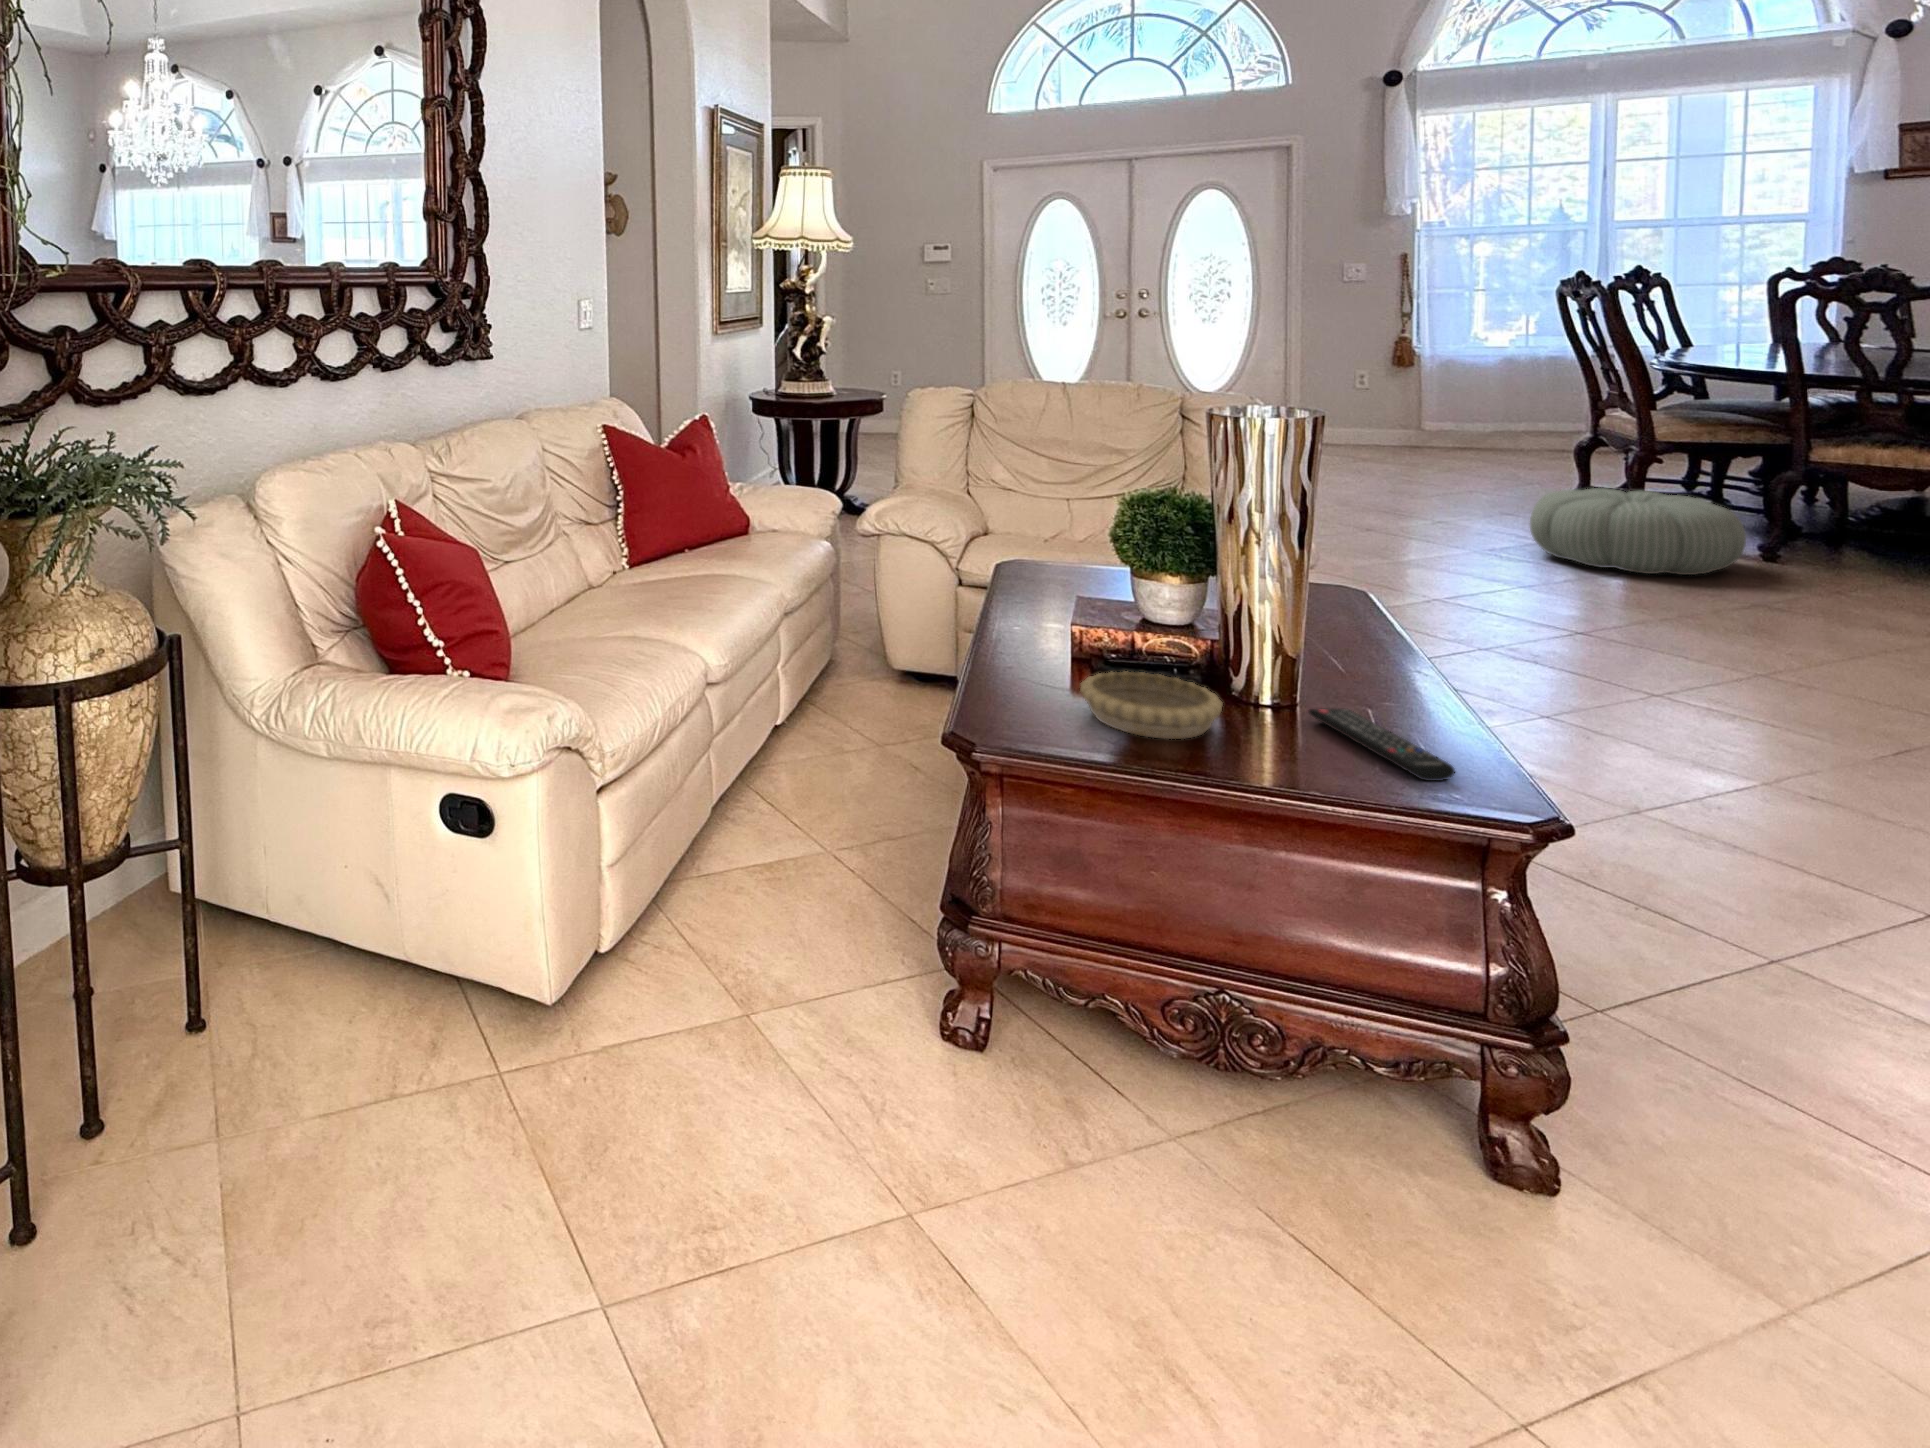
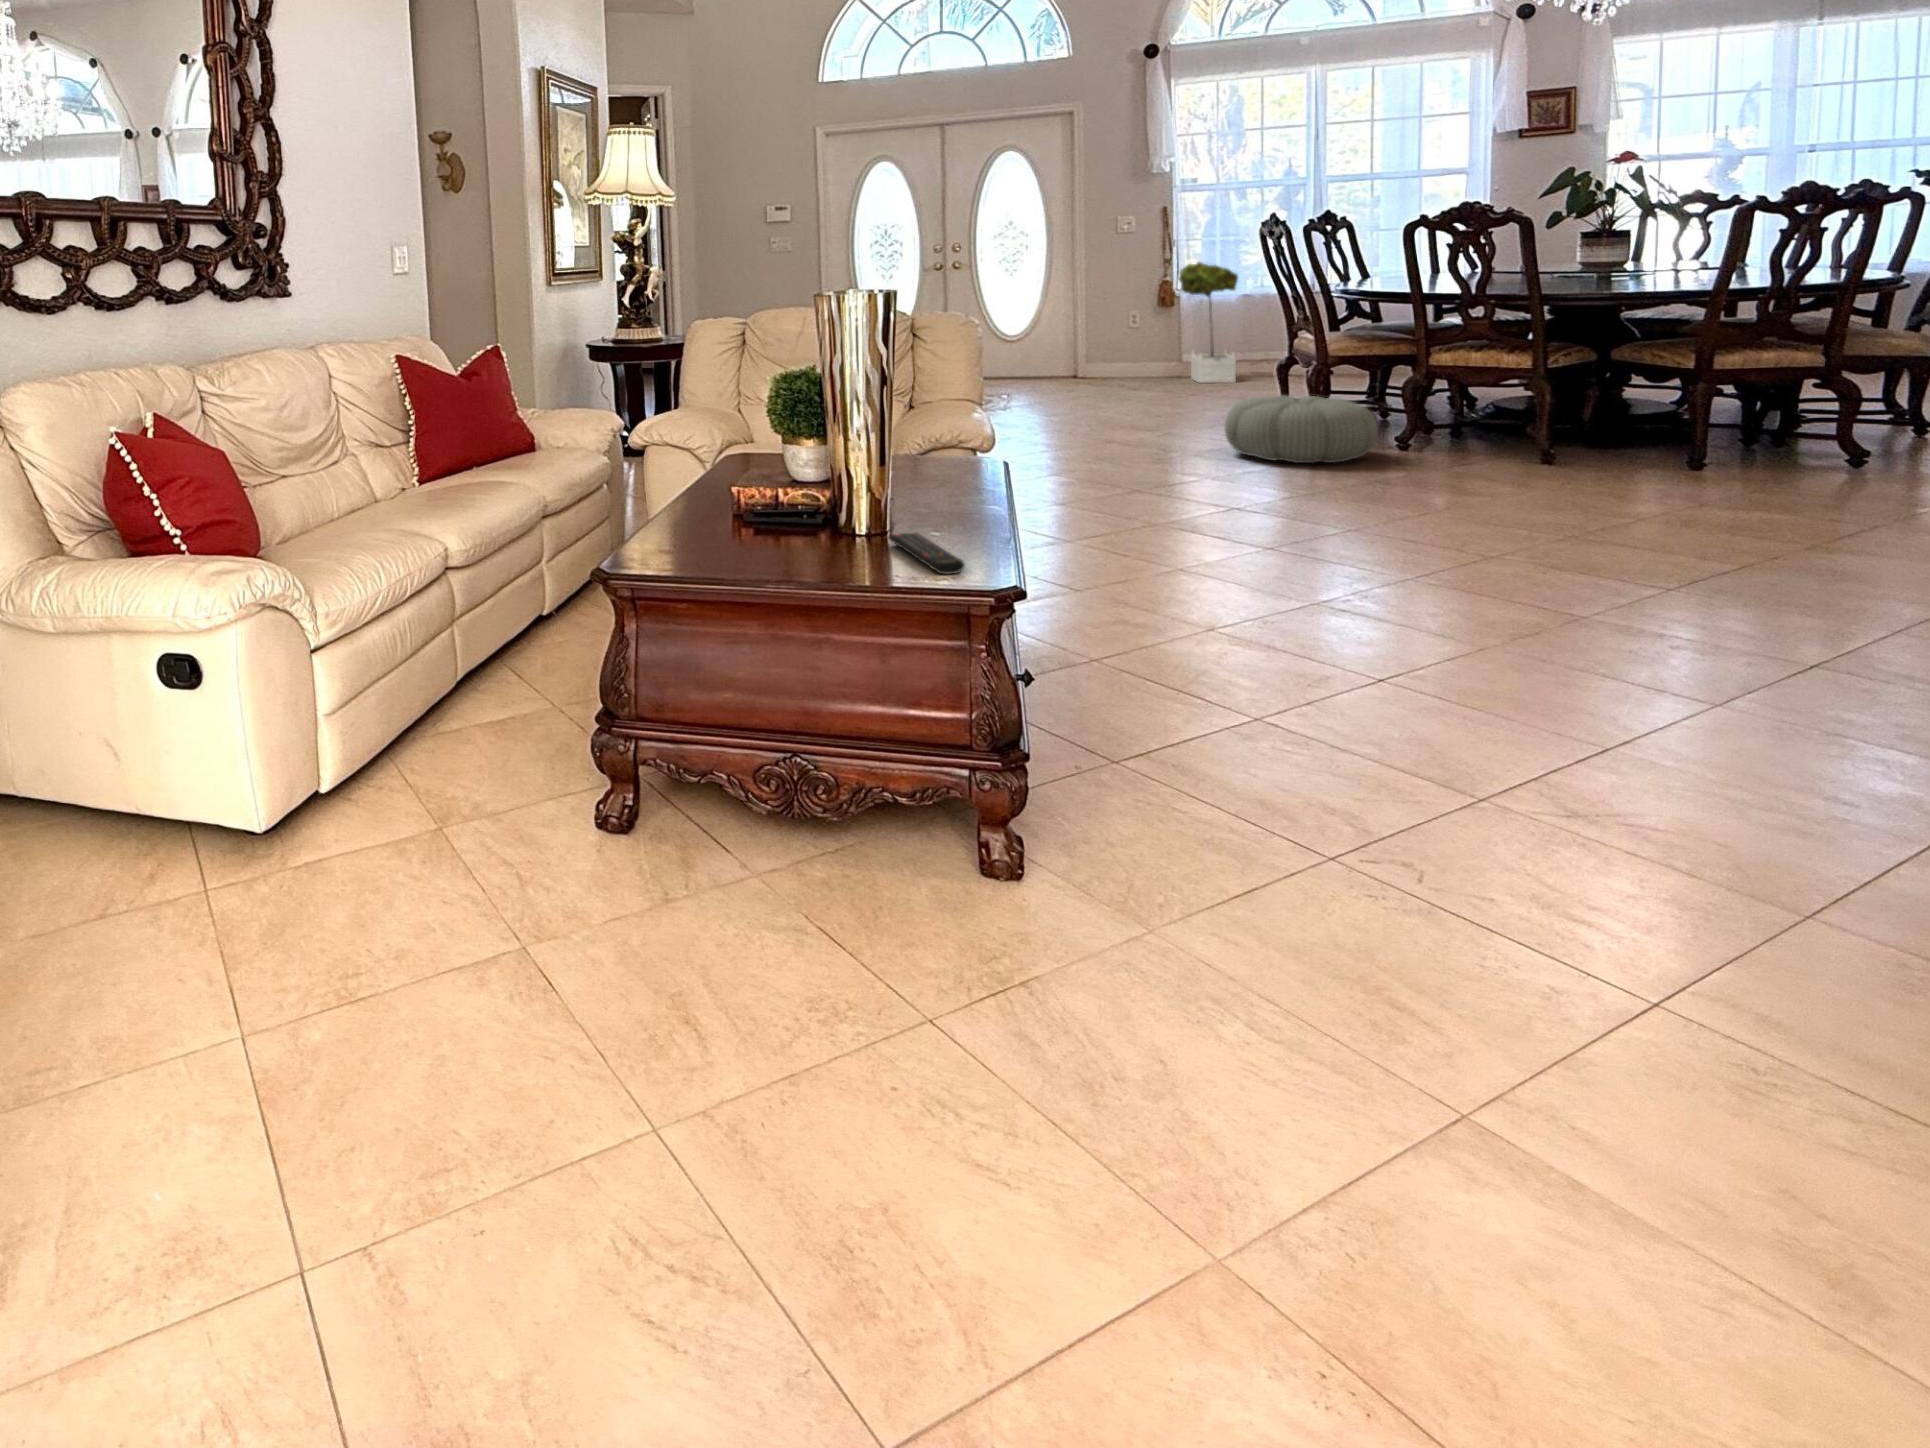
potted tree: none [1422,317,1501,458] -> present [1179,262,1238,383]
decorative bowl: present [1080,672,1223,739] -> none [714,517,818,563]

